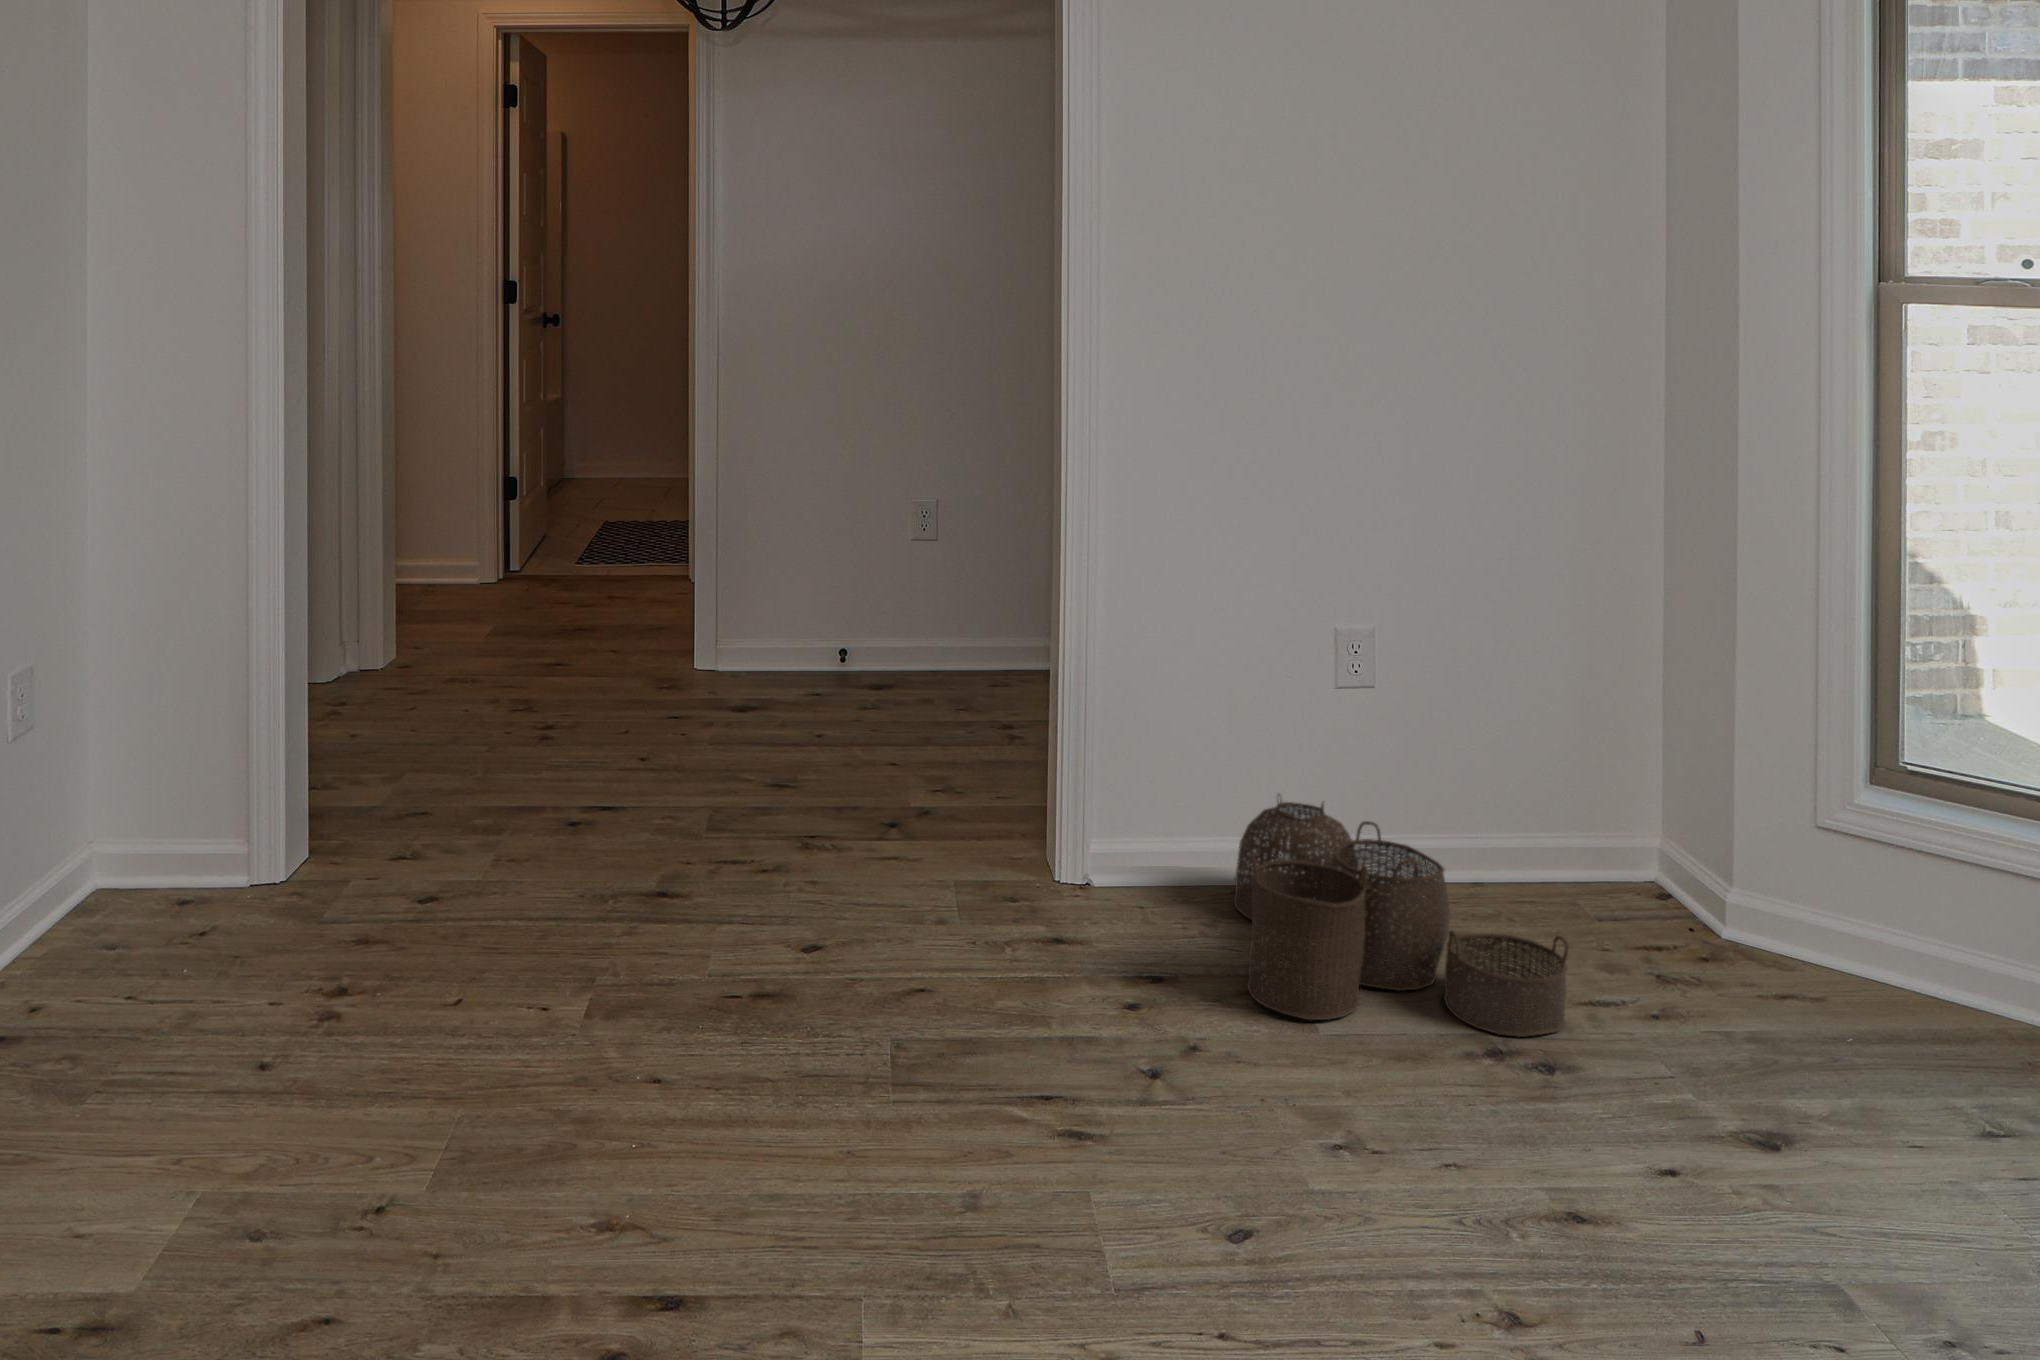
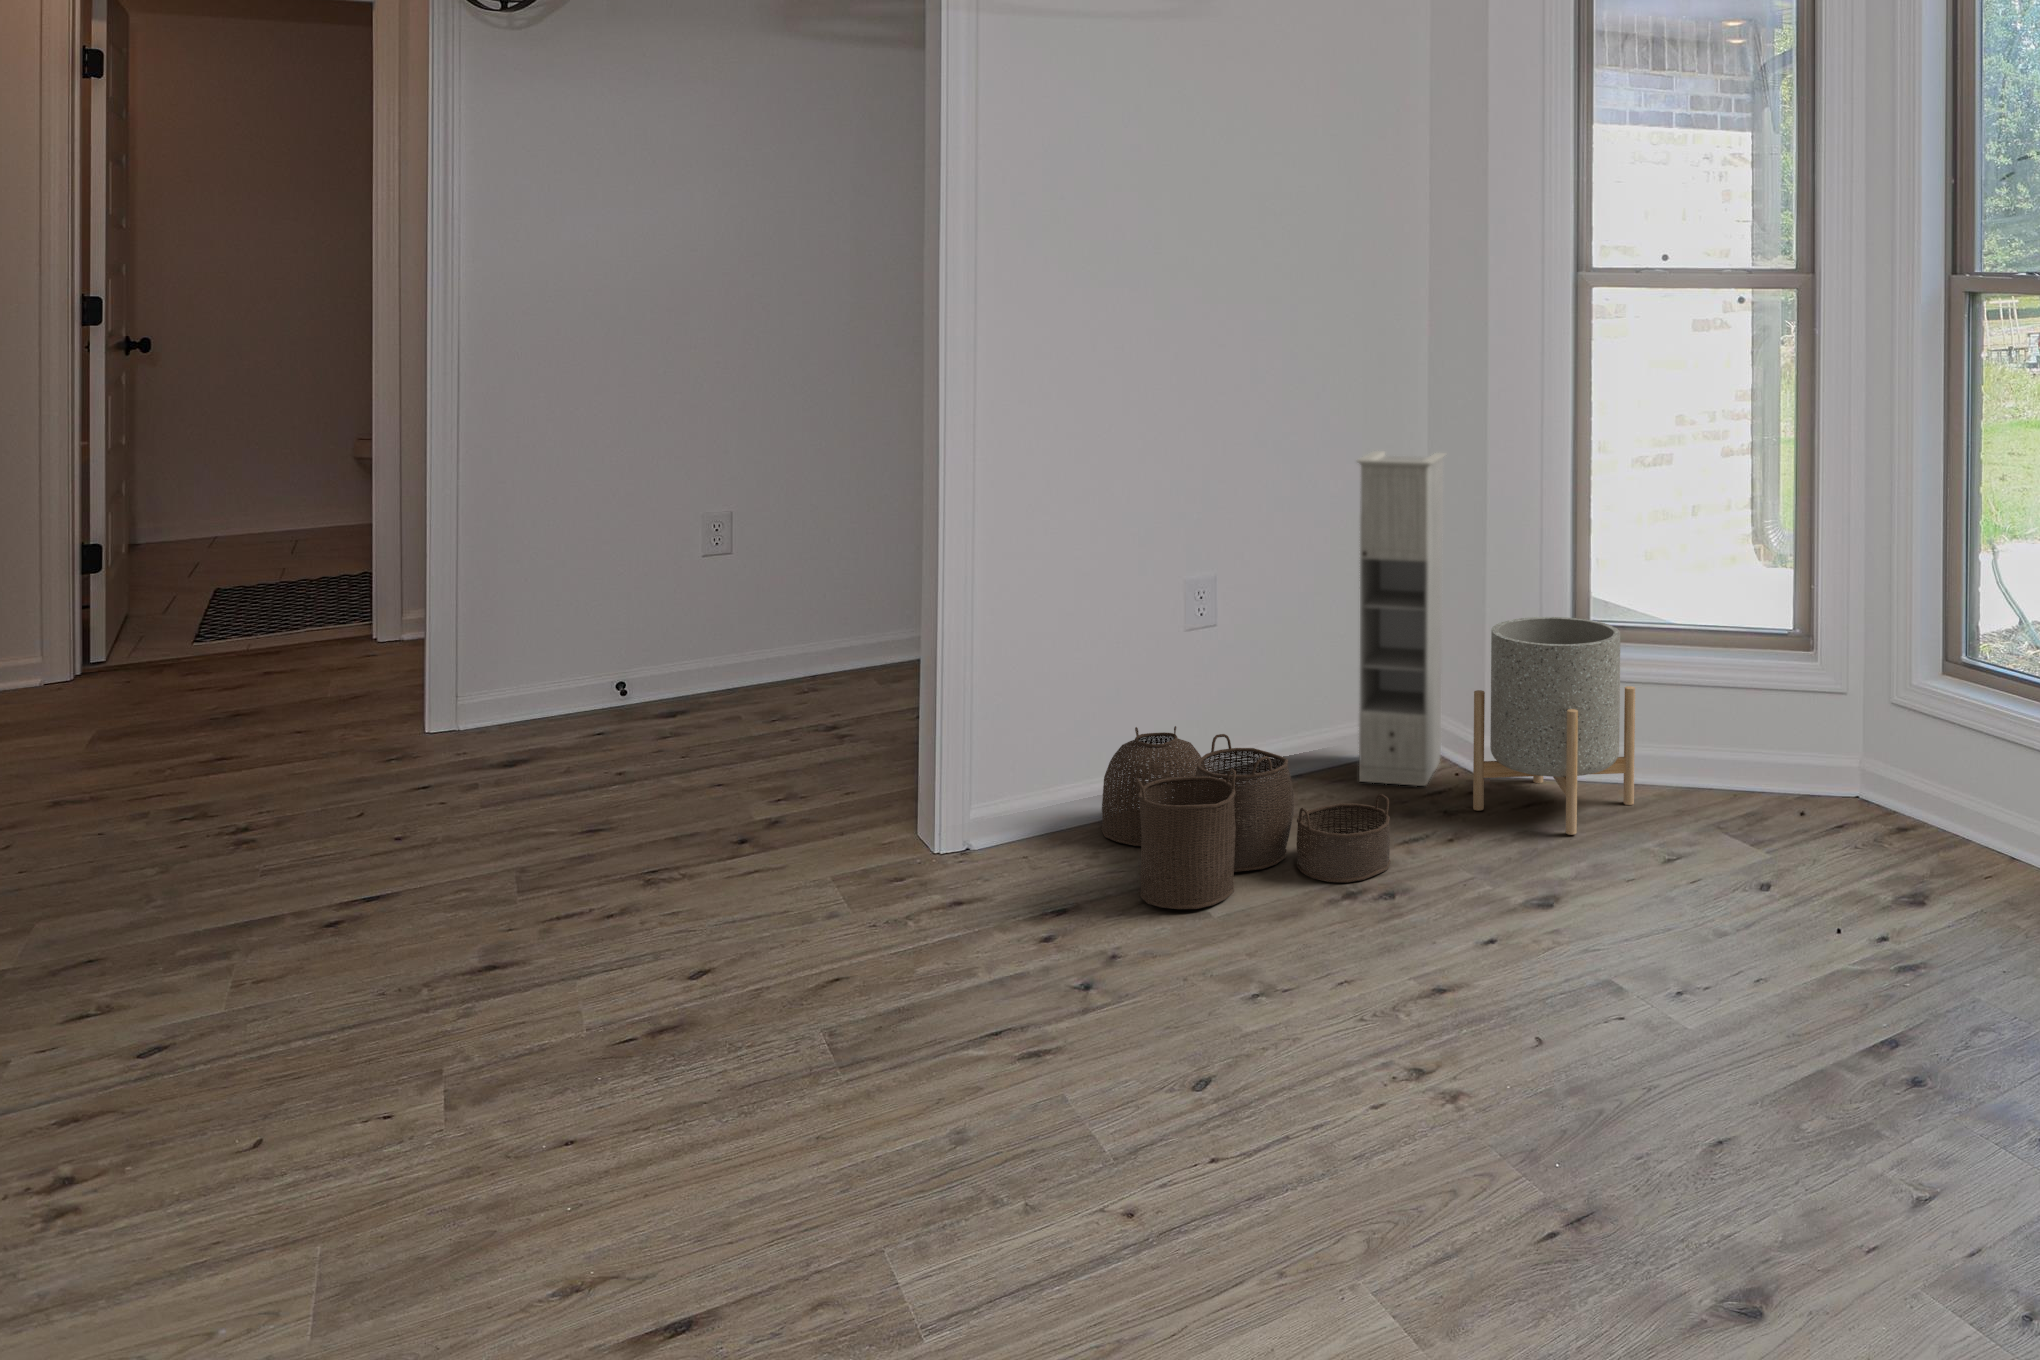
cabinet: none [1557,513,1706,935] -> present [1357,451,1445,786]
planter: none [1701,749,1958,1050] -> present [1473,617,1635,835]

